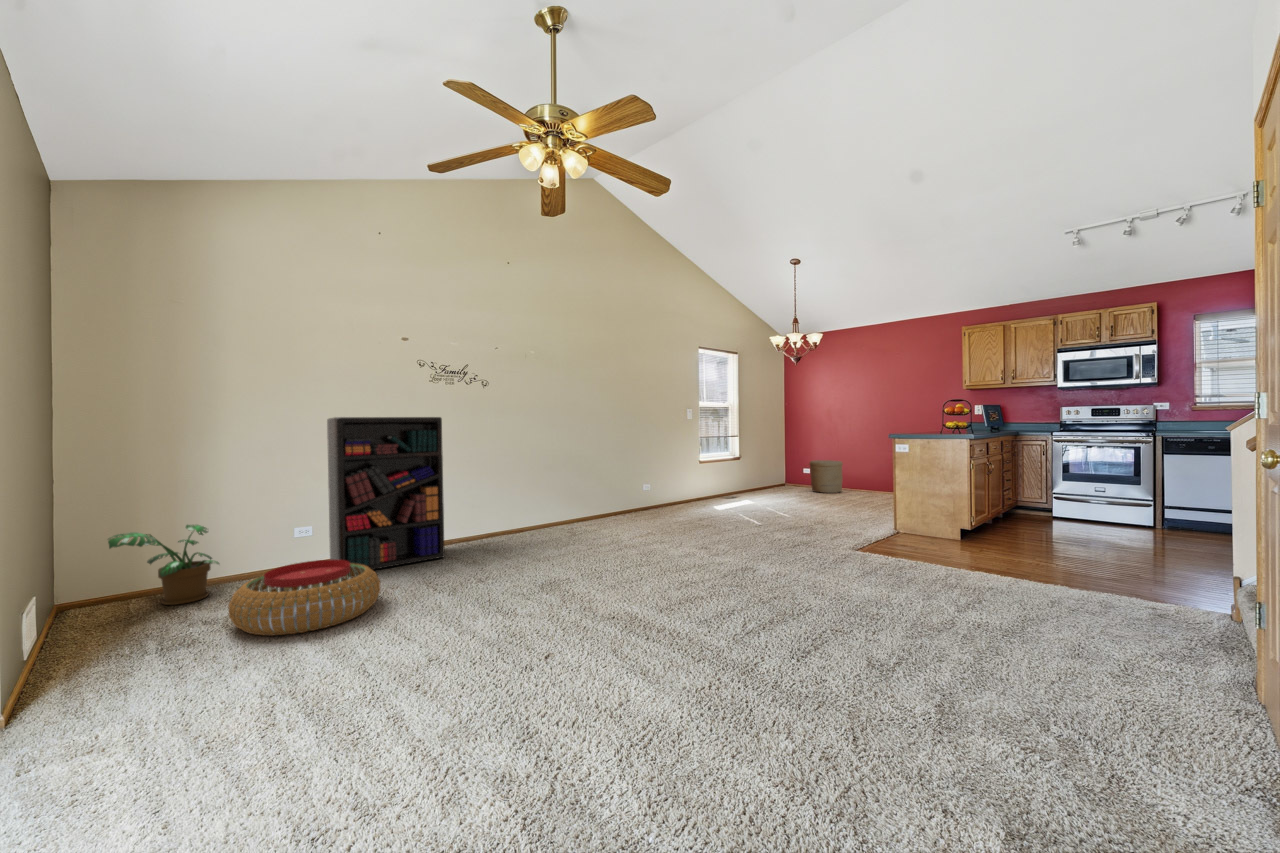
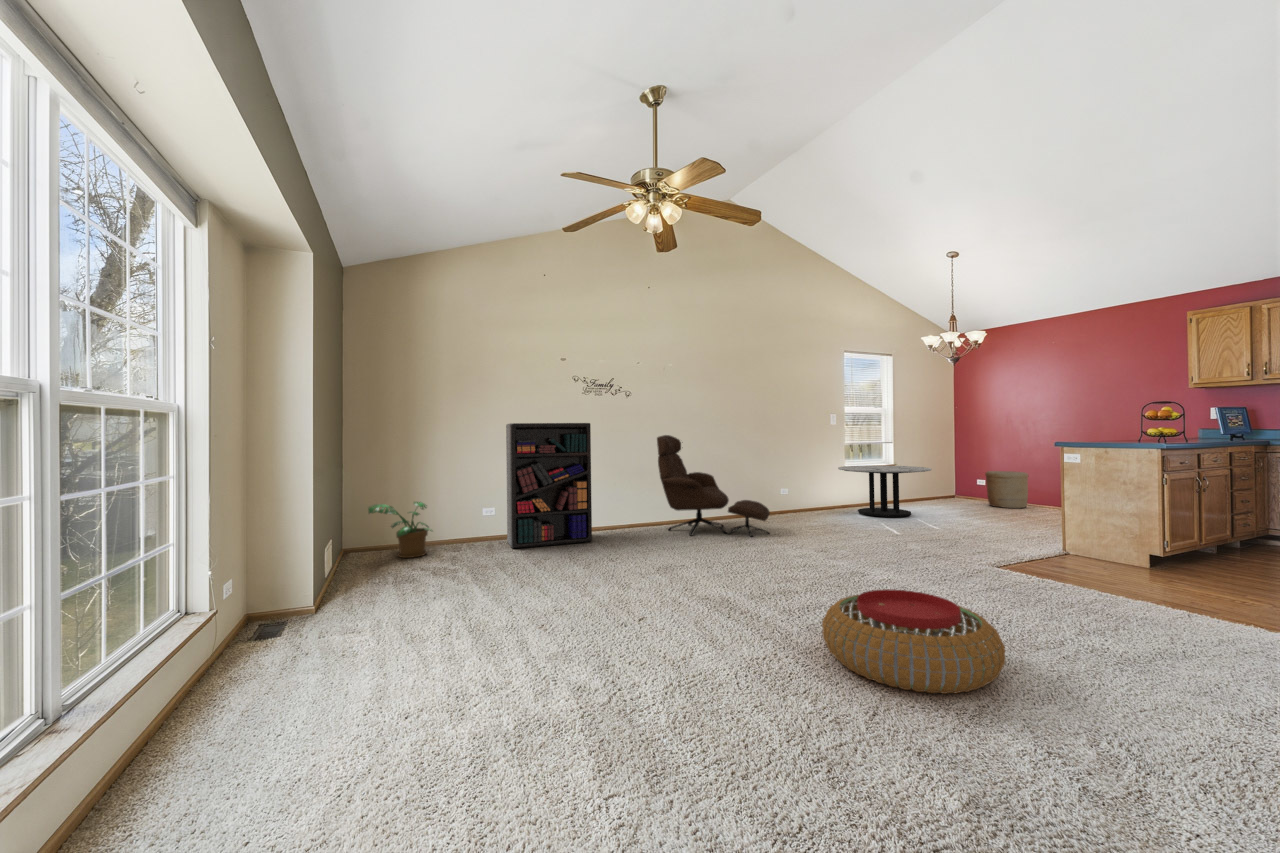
lounge chair: none [518,431,640,541] -> present [657,435,770,537]
coffee table: none [692,458,774,508] -> present [838,465,932,518]
pouf: present [229,560,380,635] -> present [822,589,1005,694]

